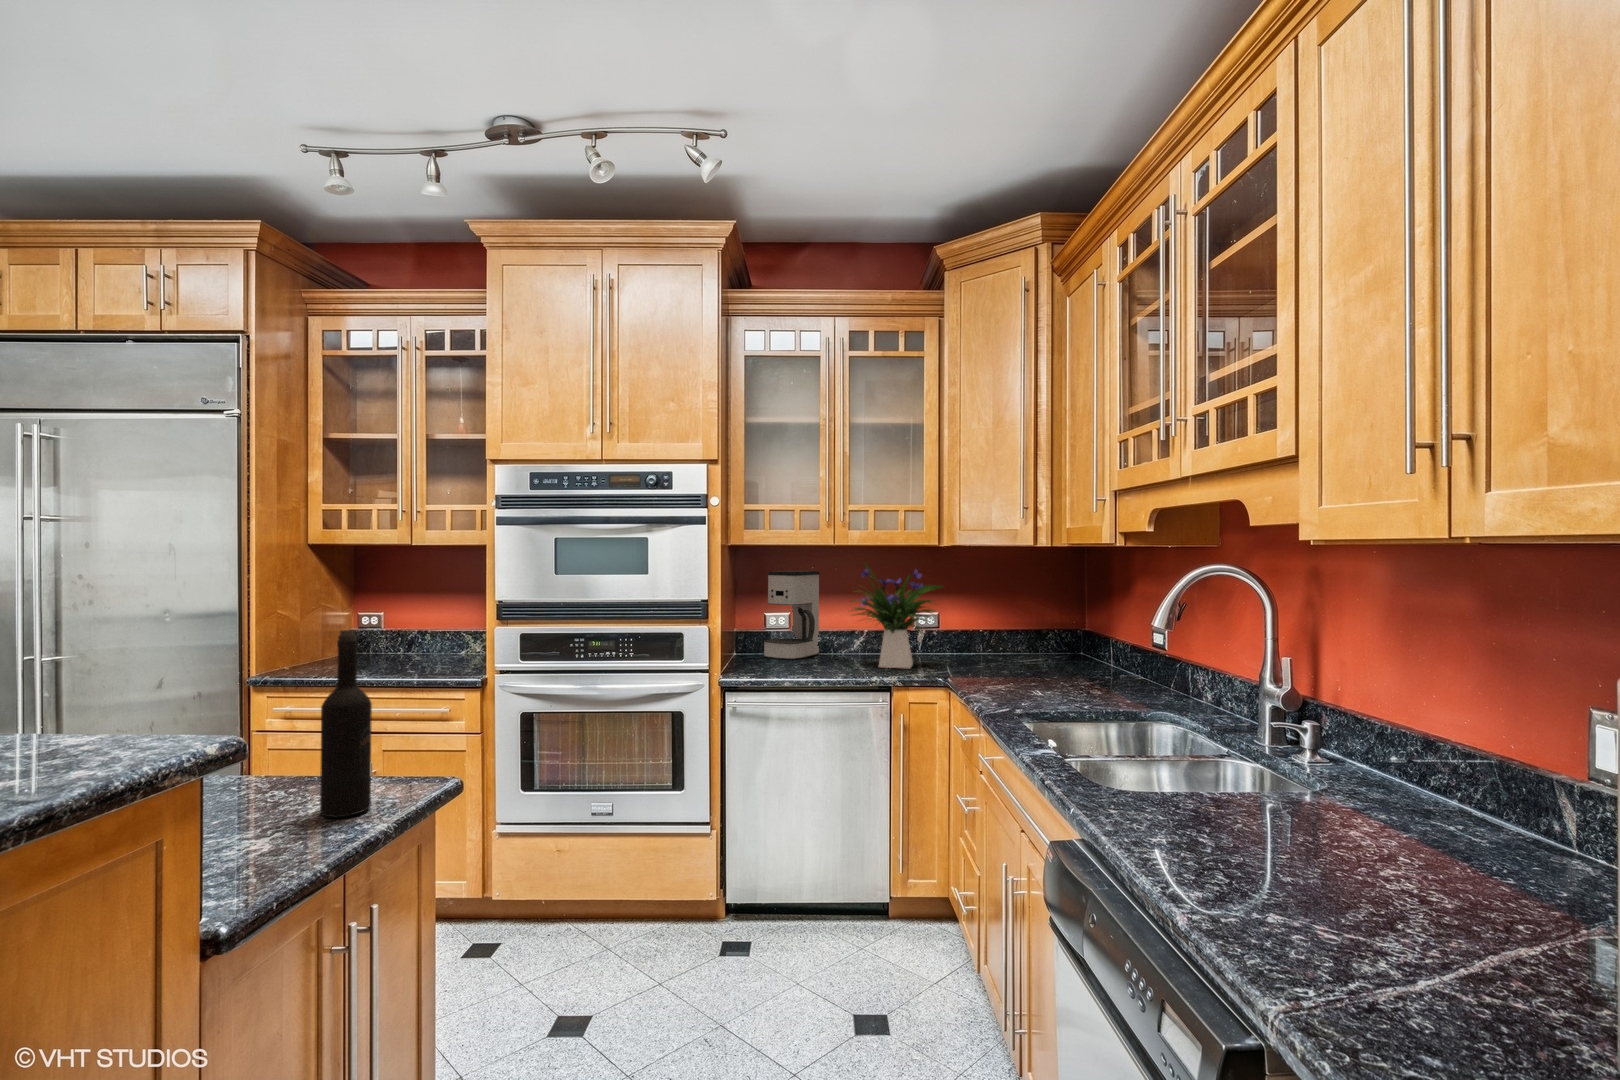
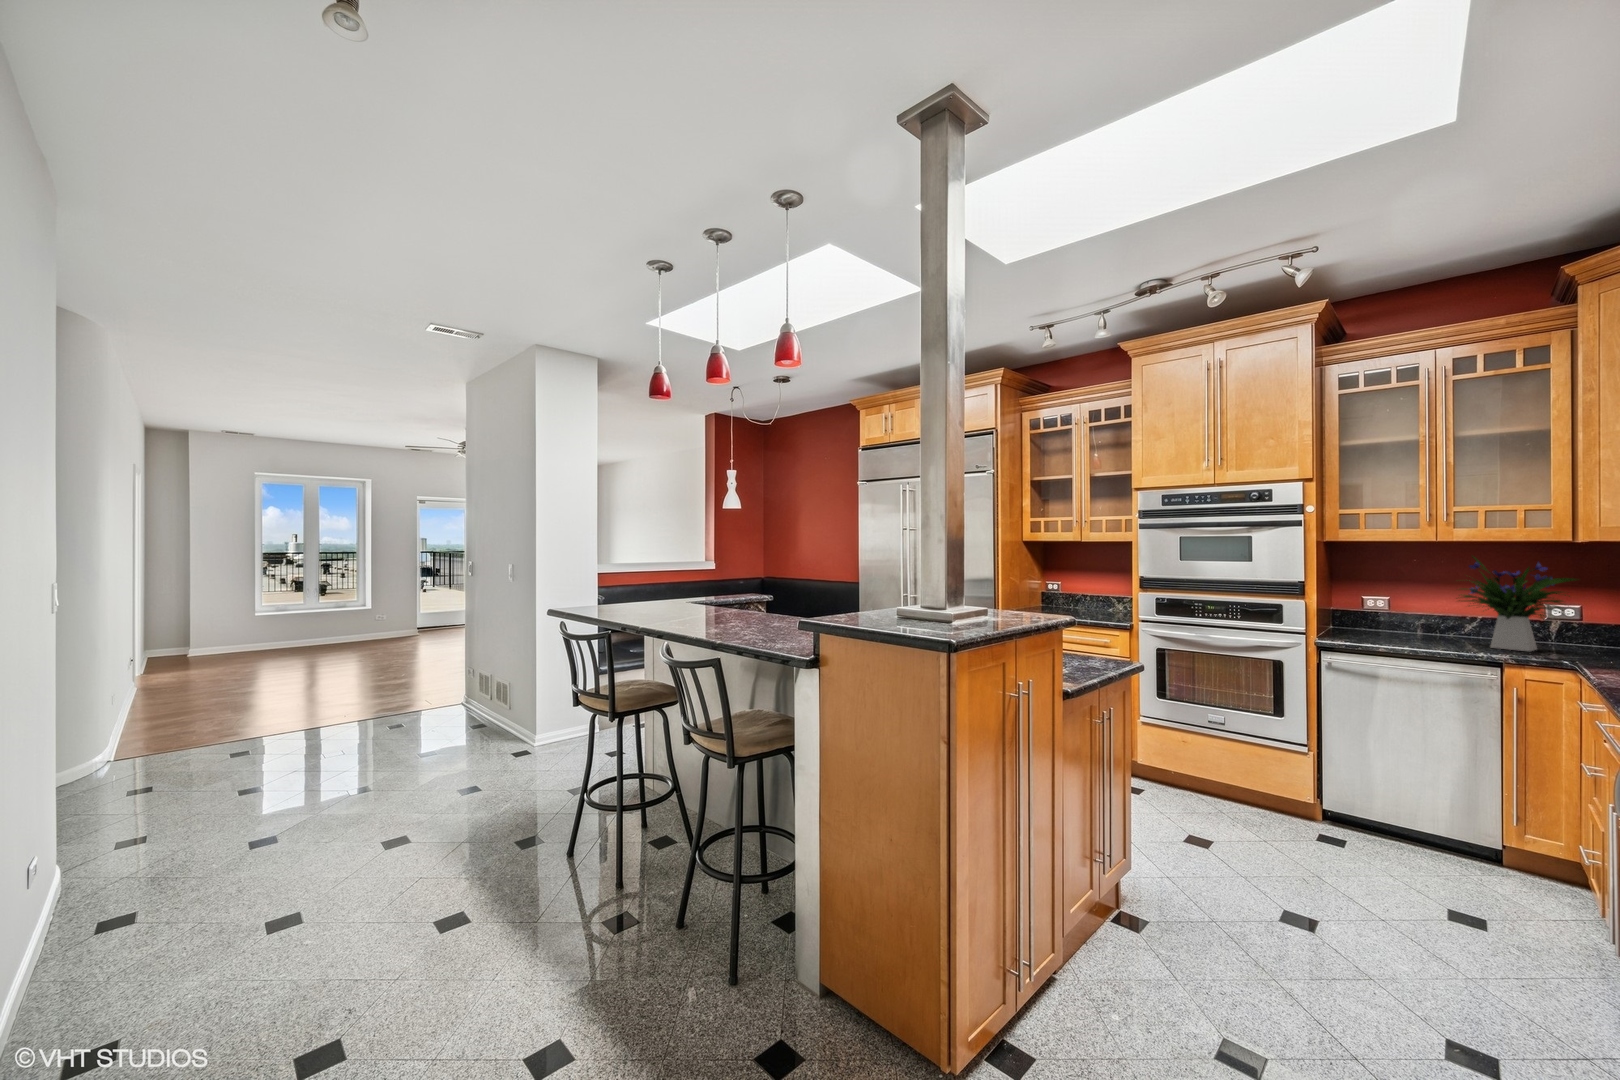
coffee maker: present [764,571,820,660] -> none [1362,563,1425,636]
wine bottle: present [320,630,372,817] -> none [1084,579,1105,663]

